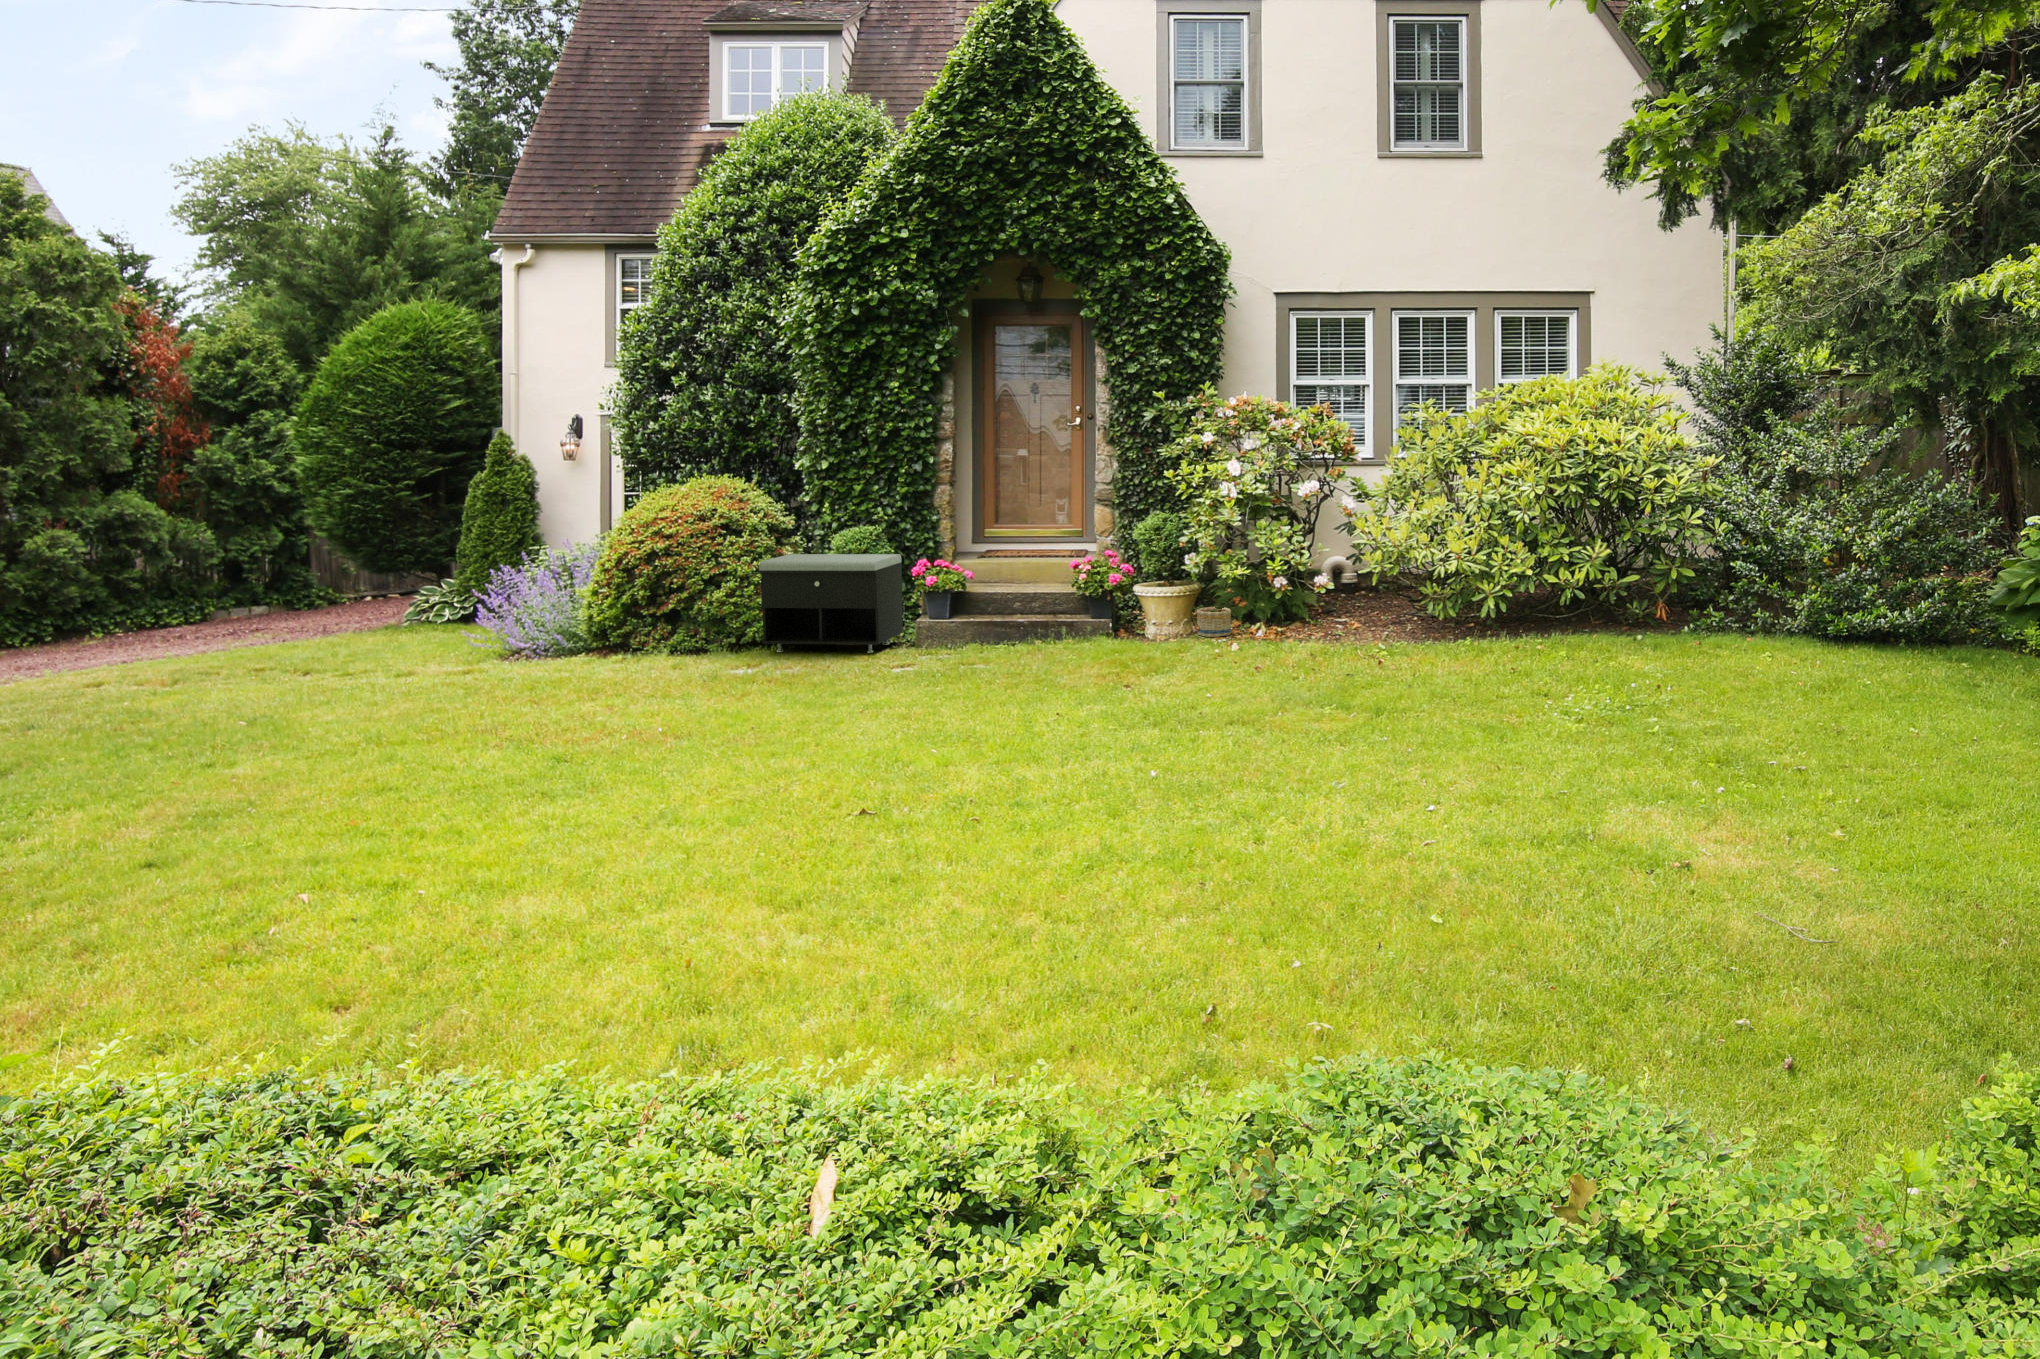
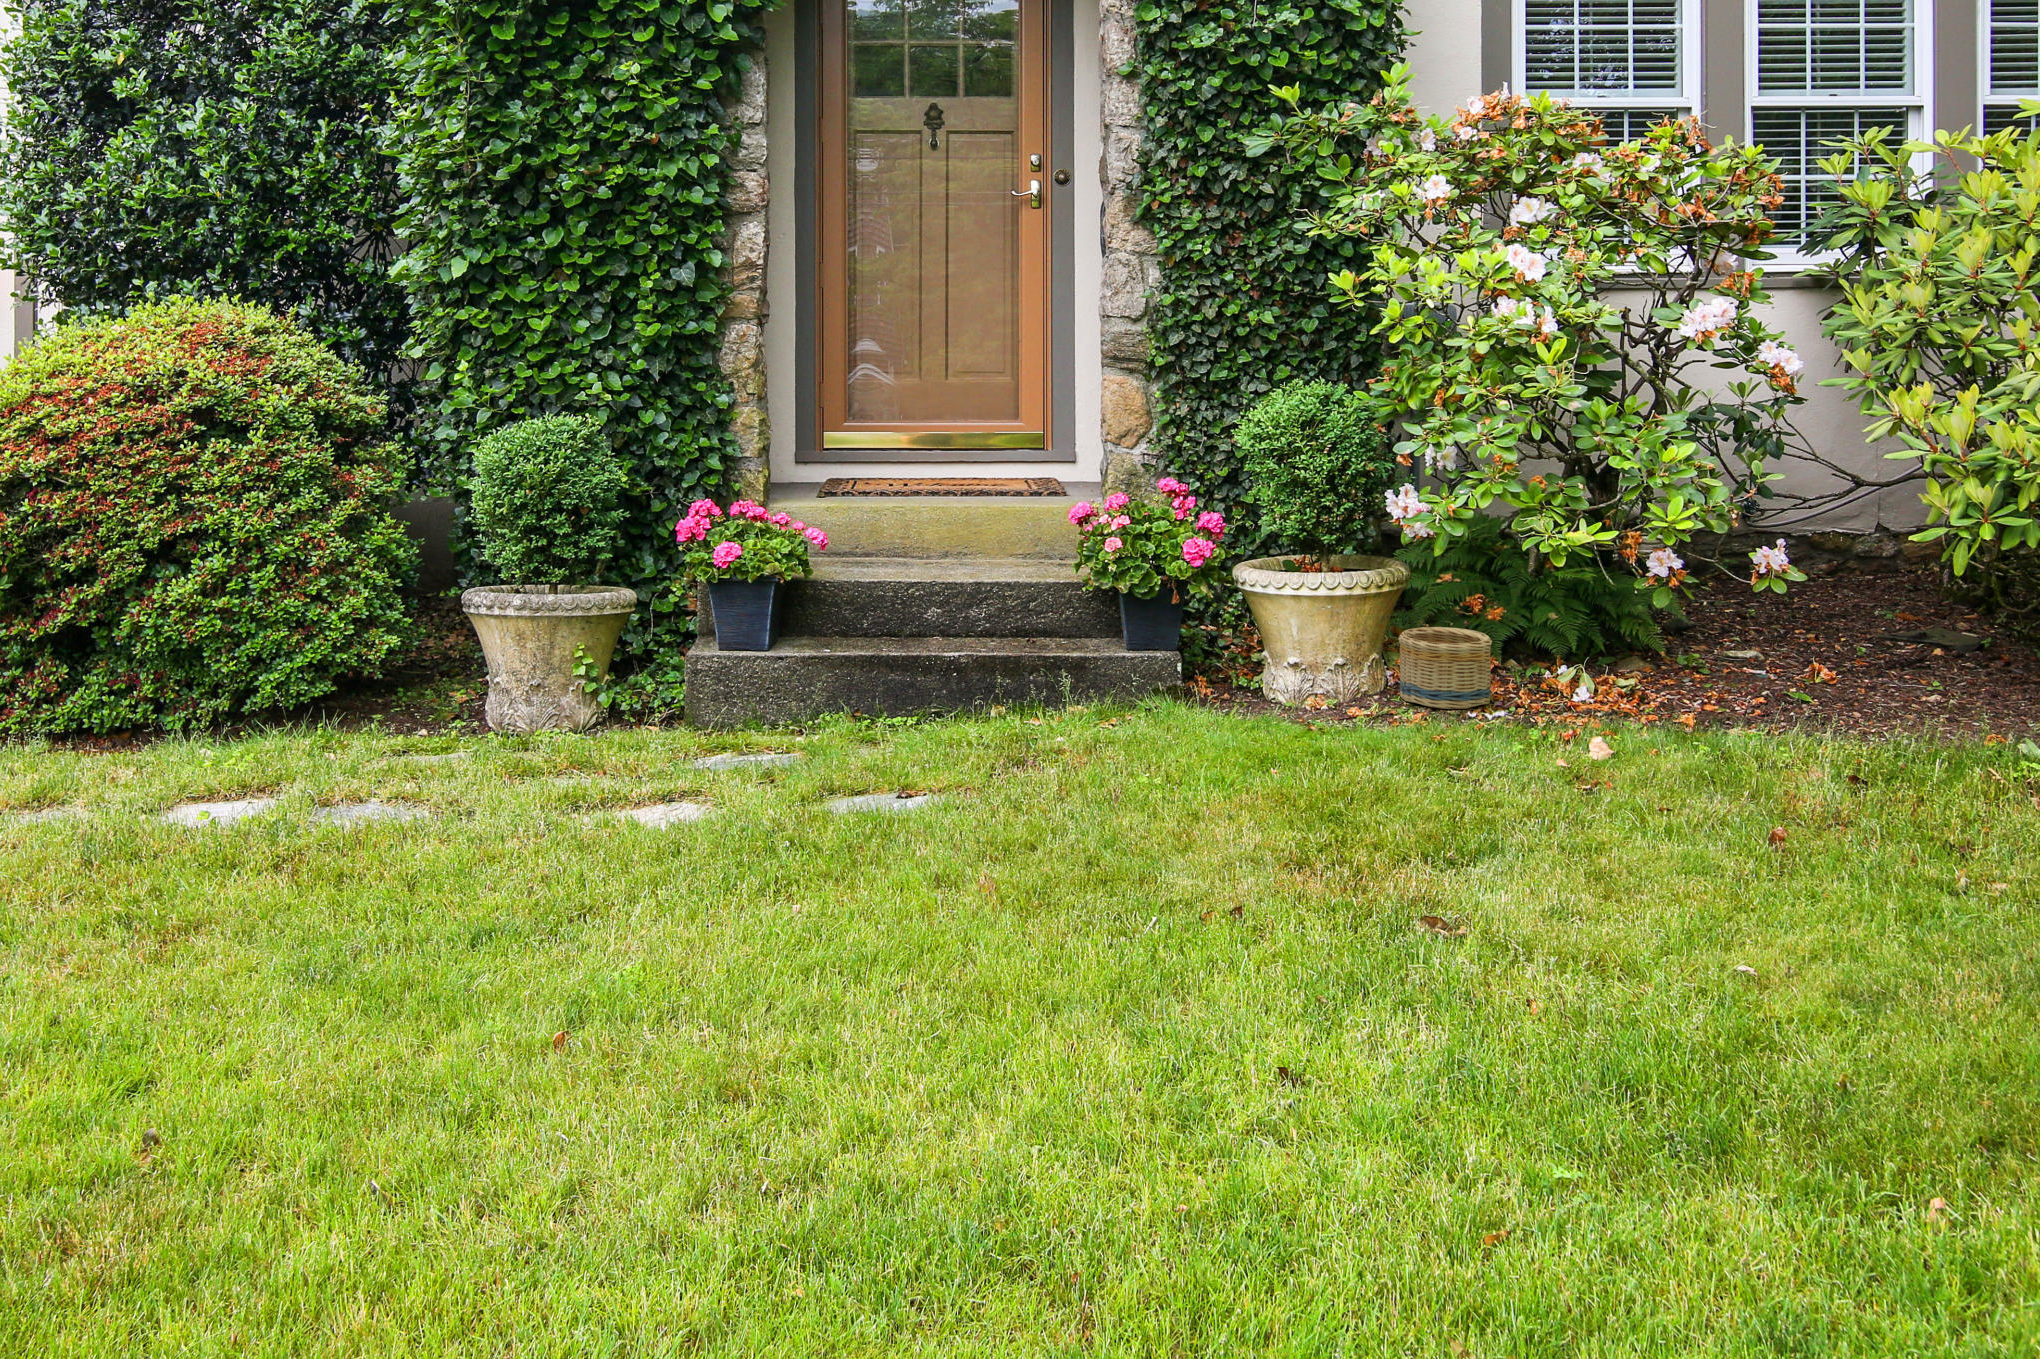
storage bench: present [759,554,903,653] -> none [272,488,650,755]

